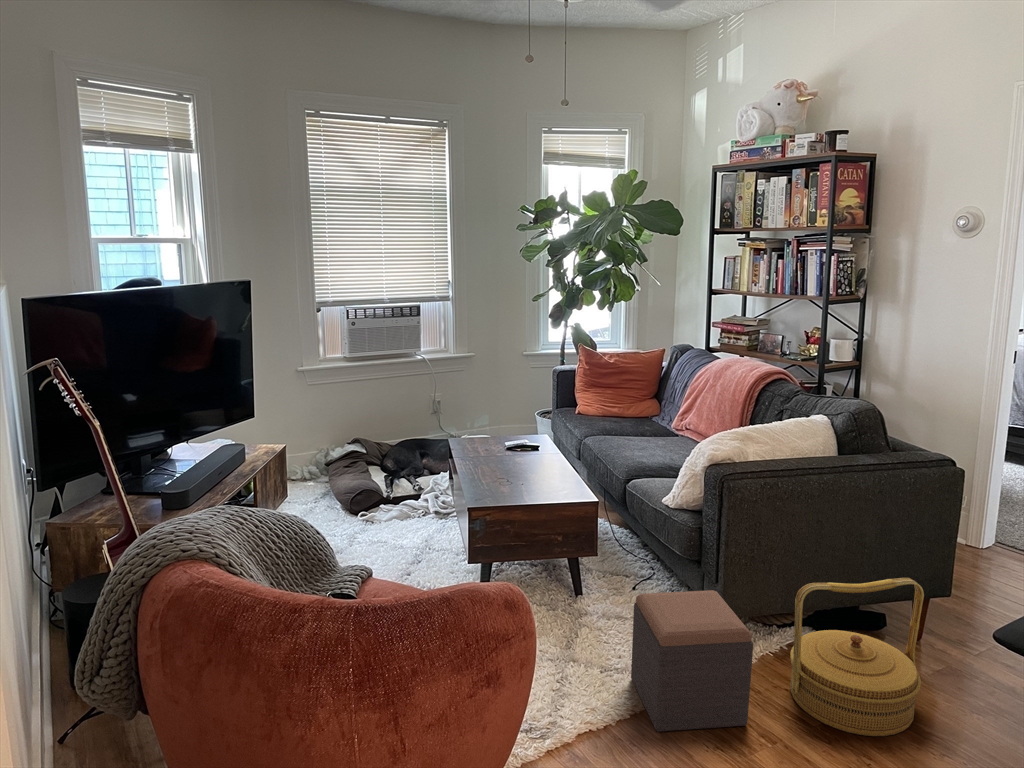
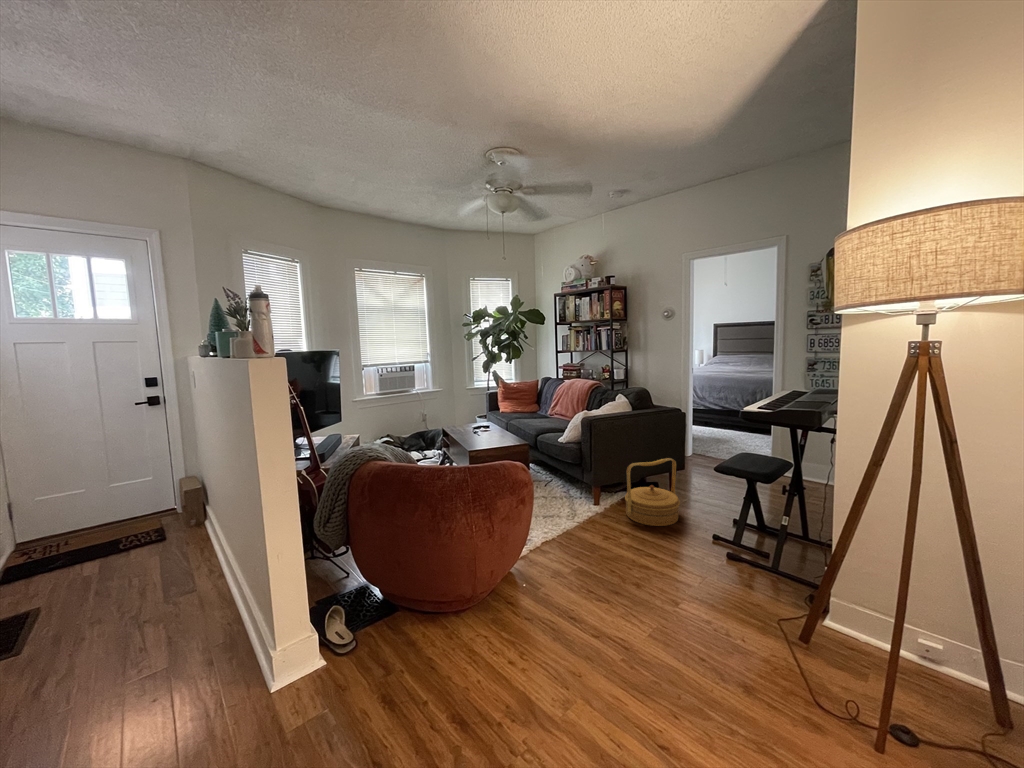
footstool: present [631,590,753,732] -> none [557,474,613,537]

